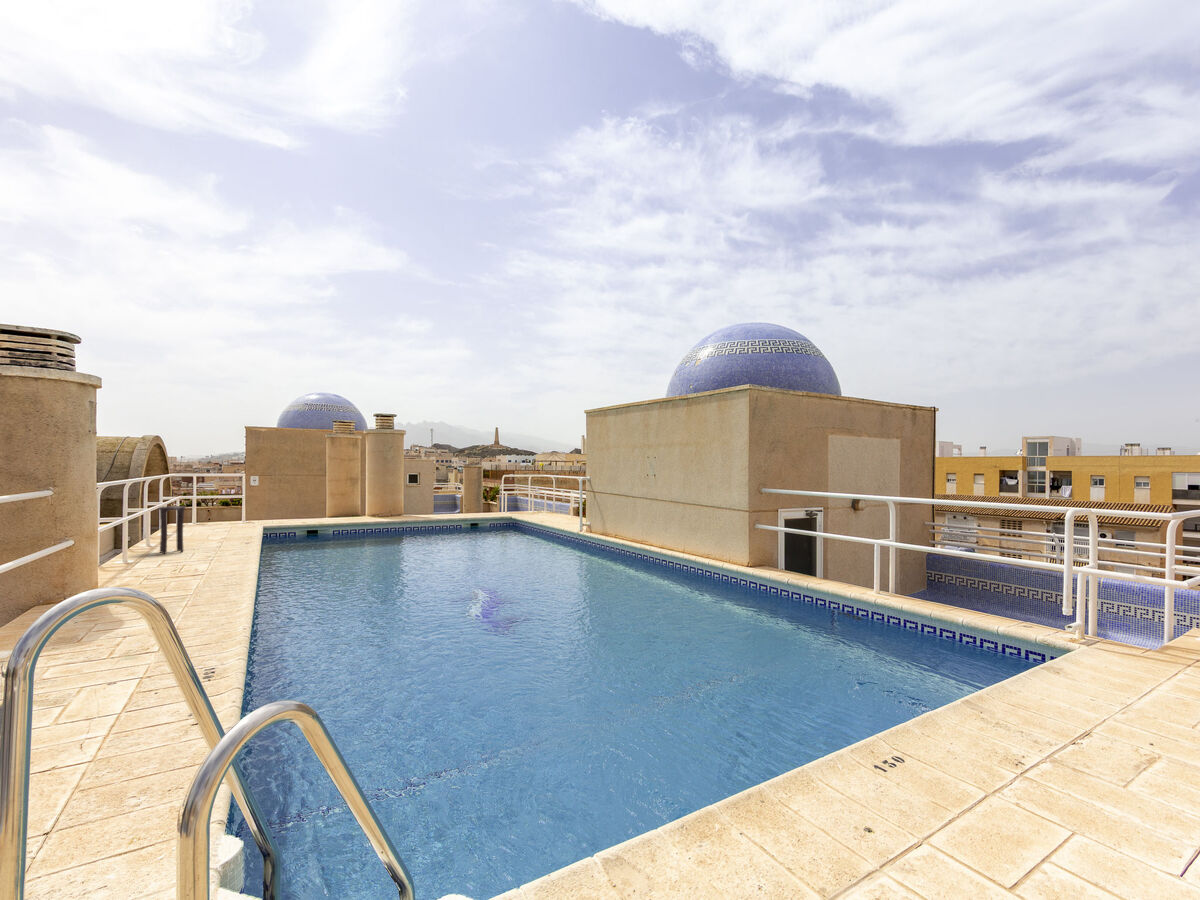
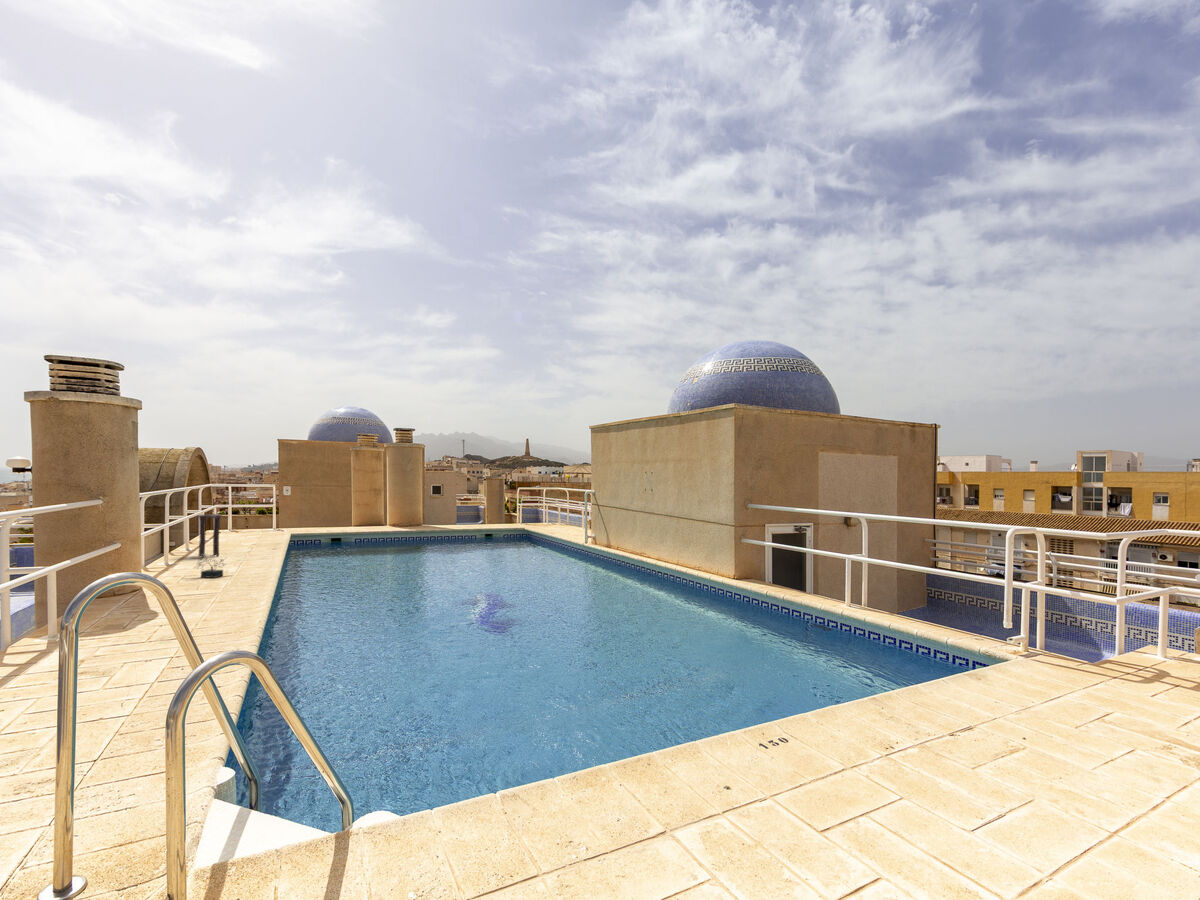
decorative plant: none [153,550,192,577] -> present [198,554,224,578]

